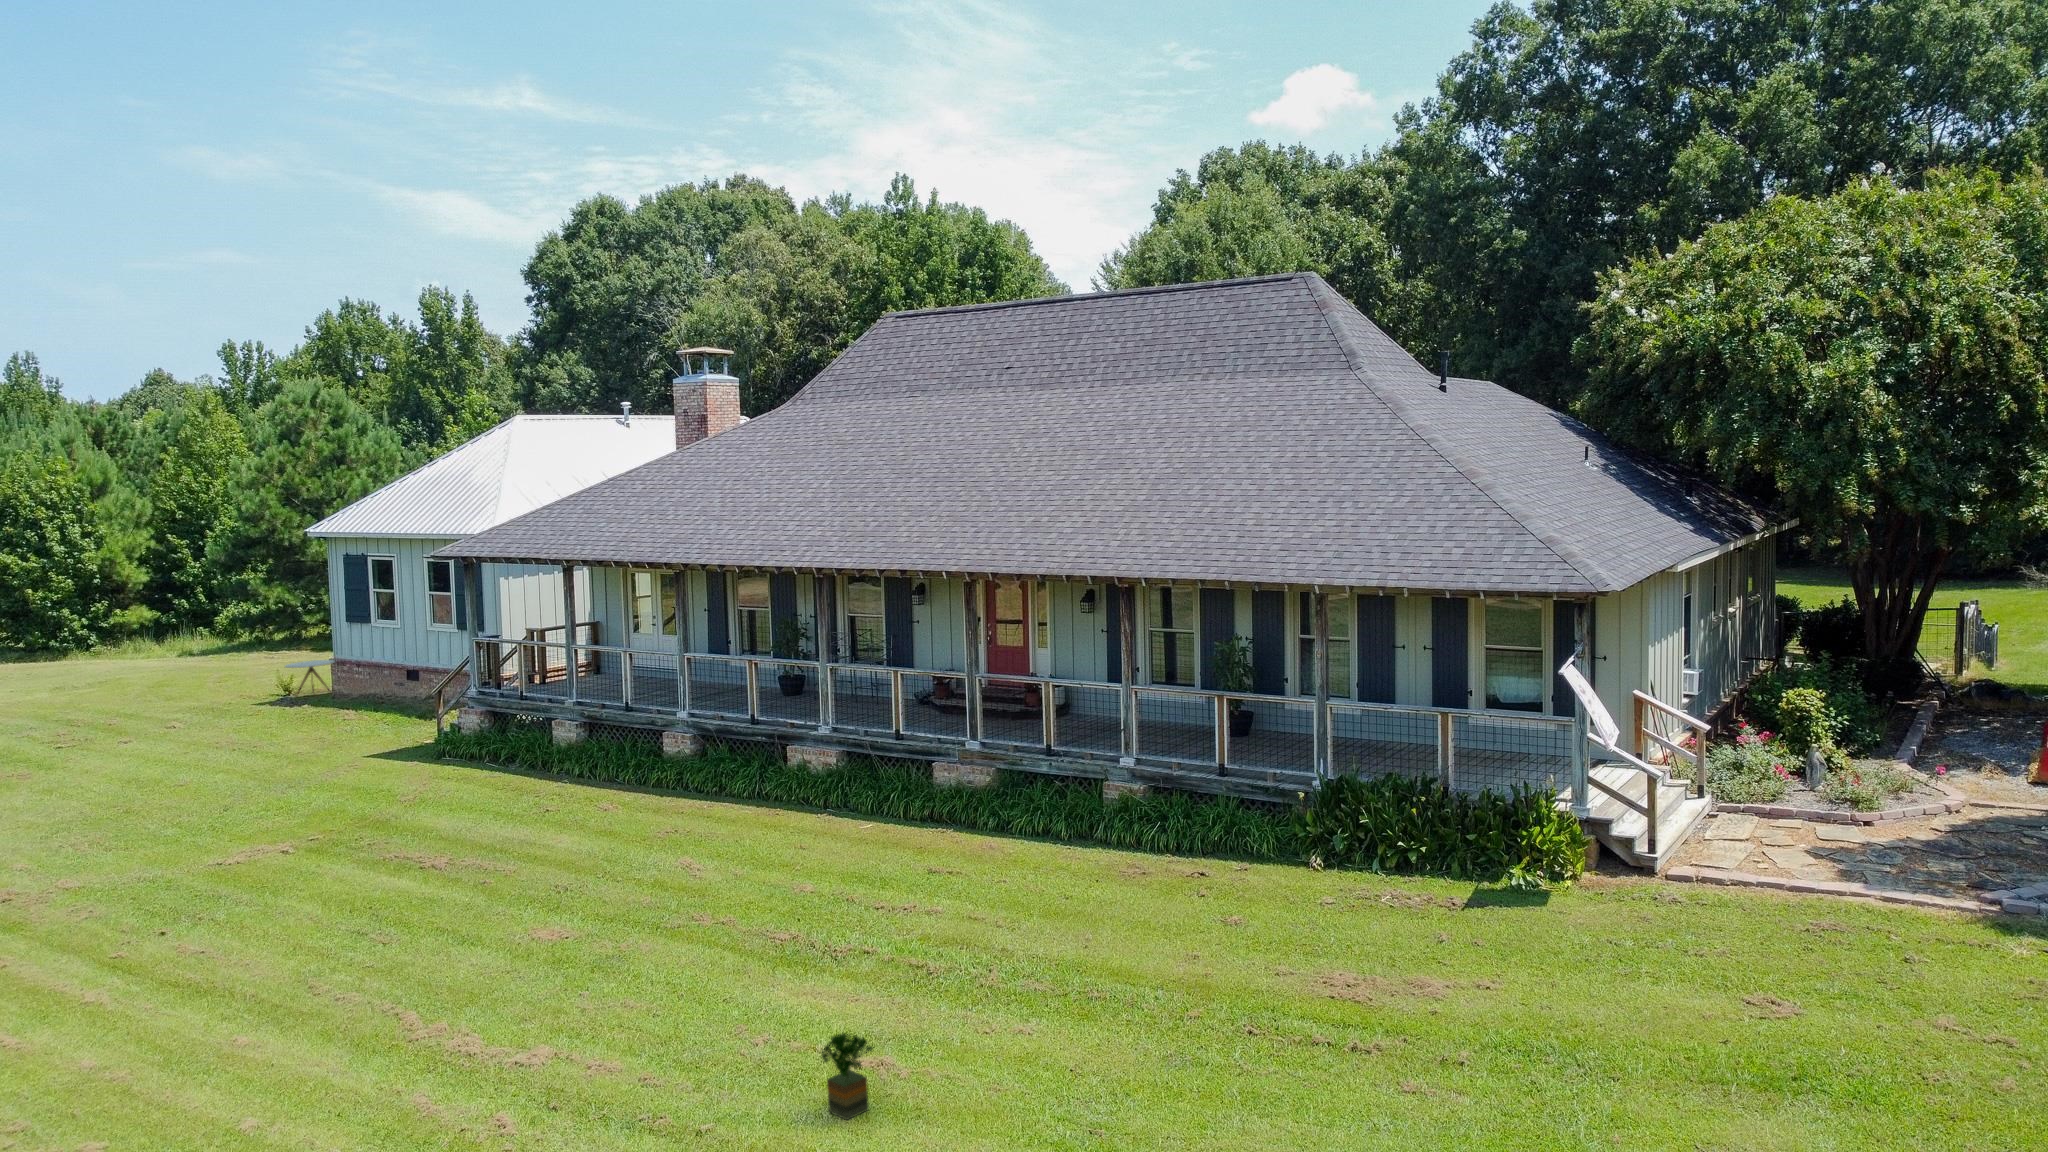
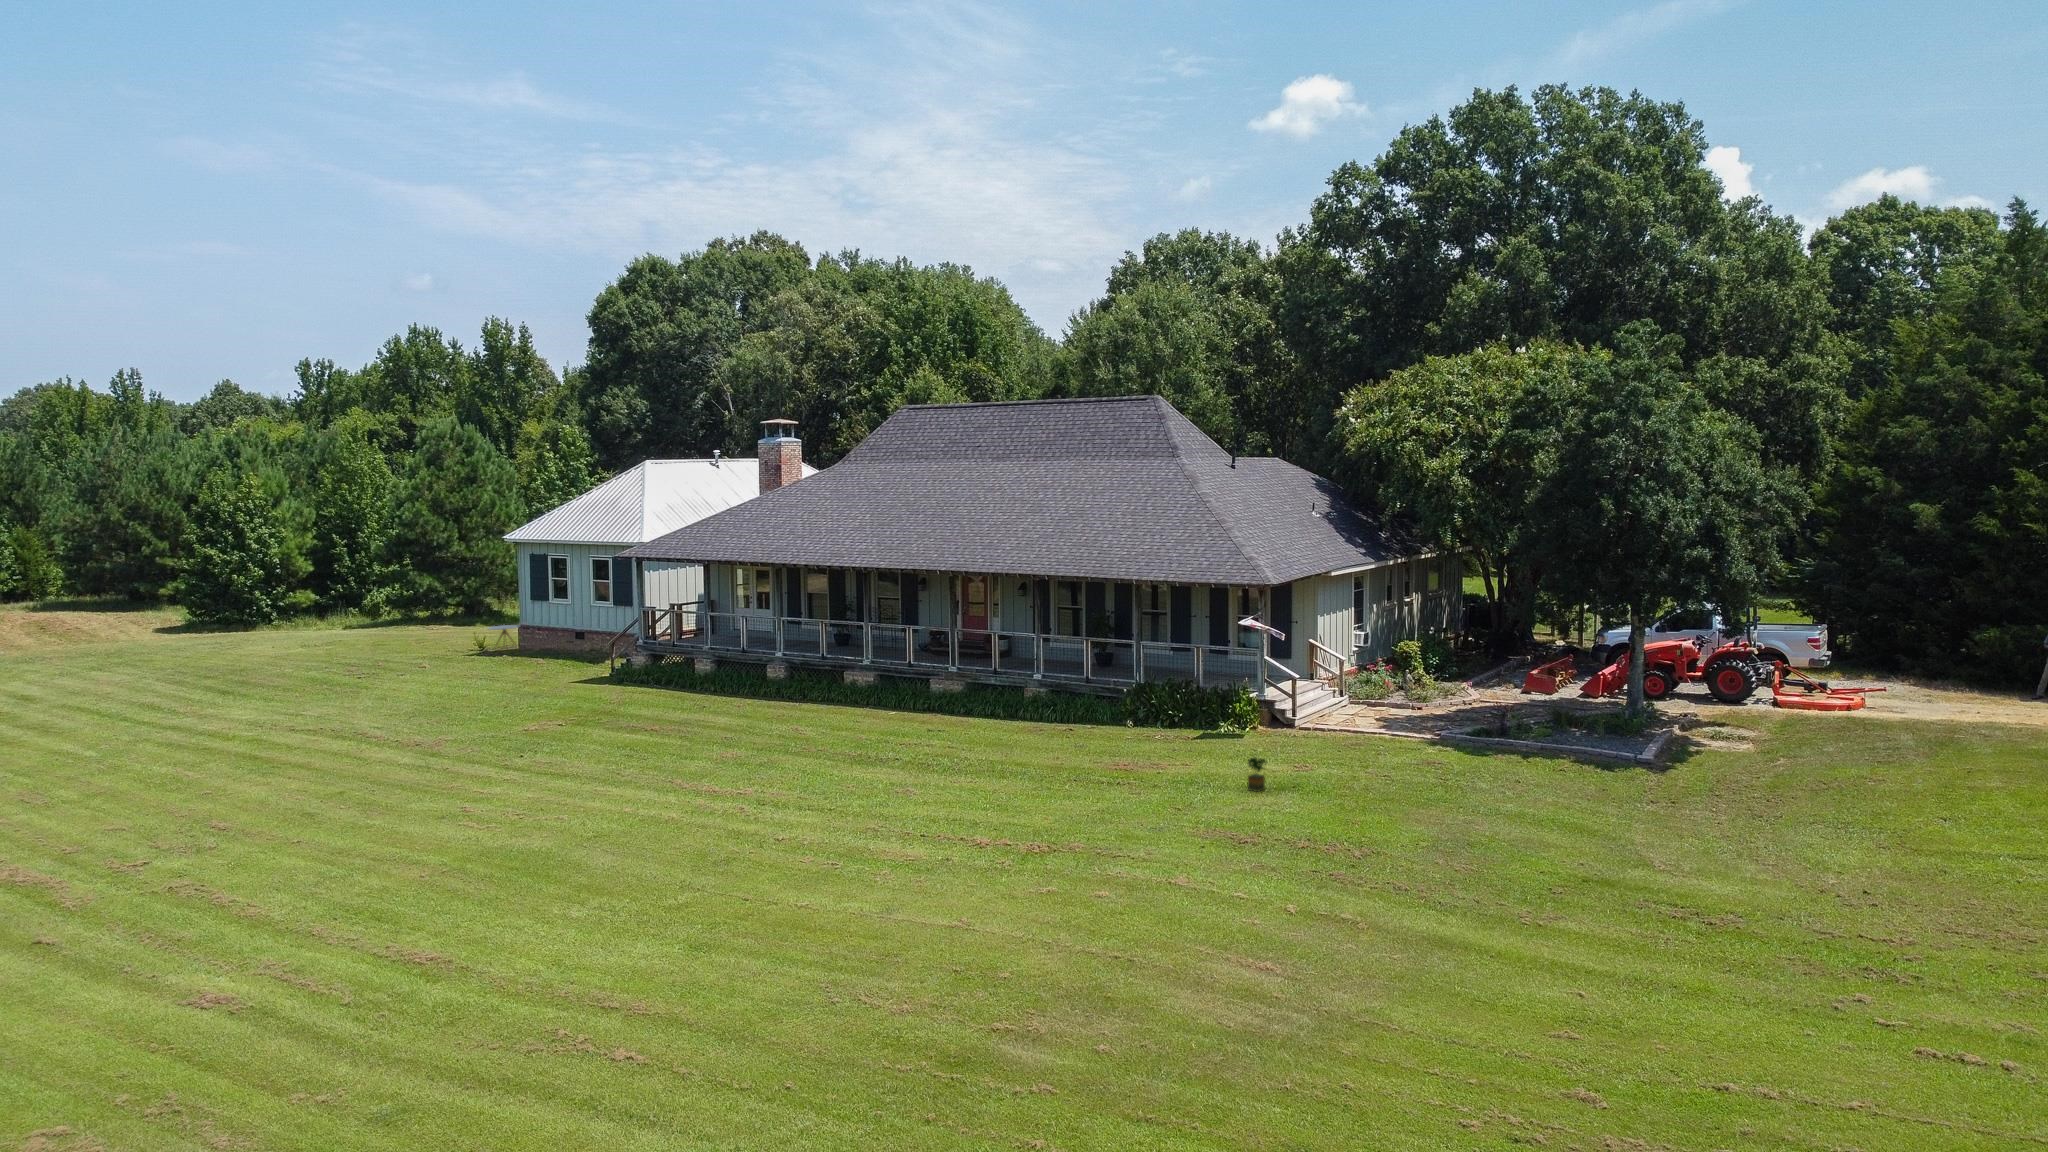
potted tree: present [822,1033,874,1120] -> present [1248,758,1268,792]

